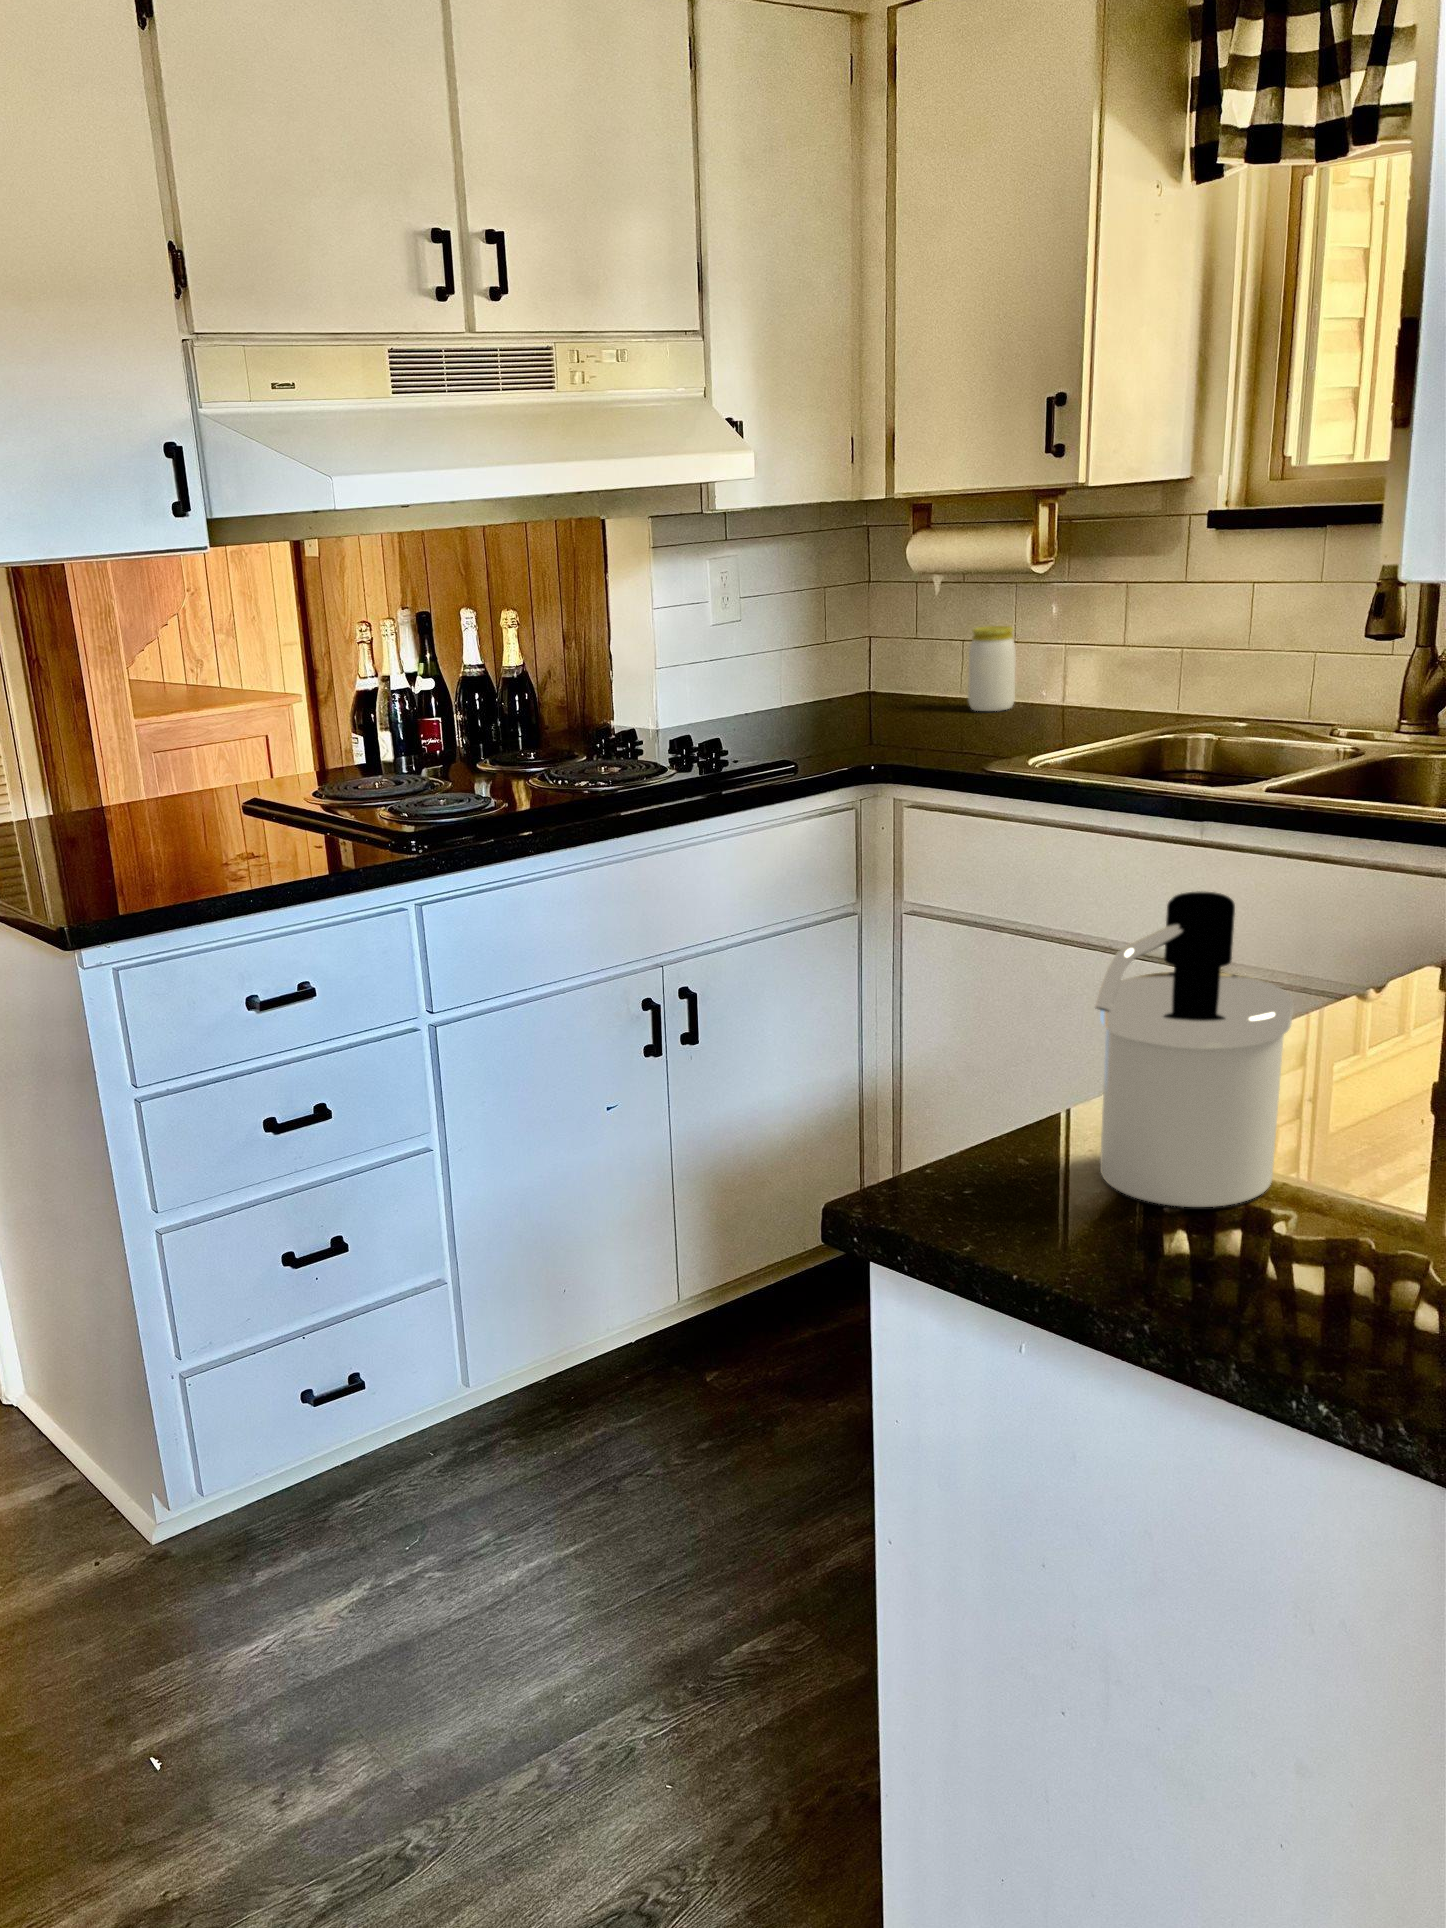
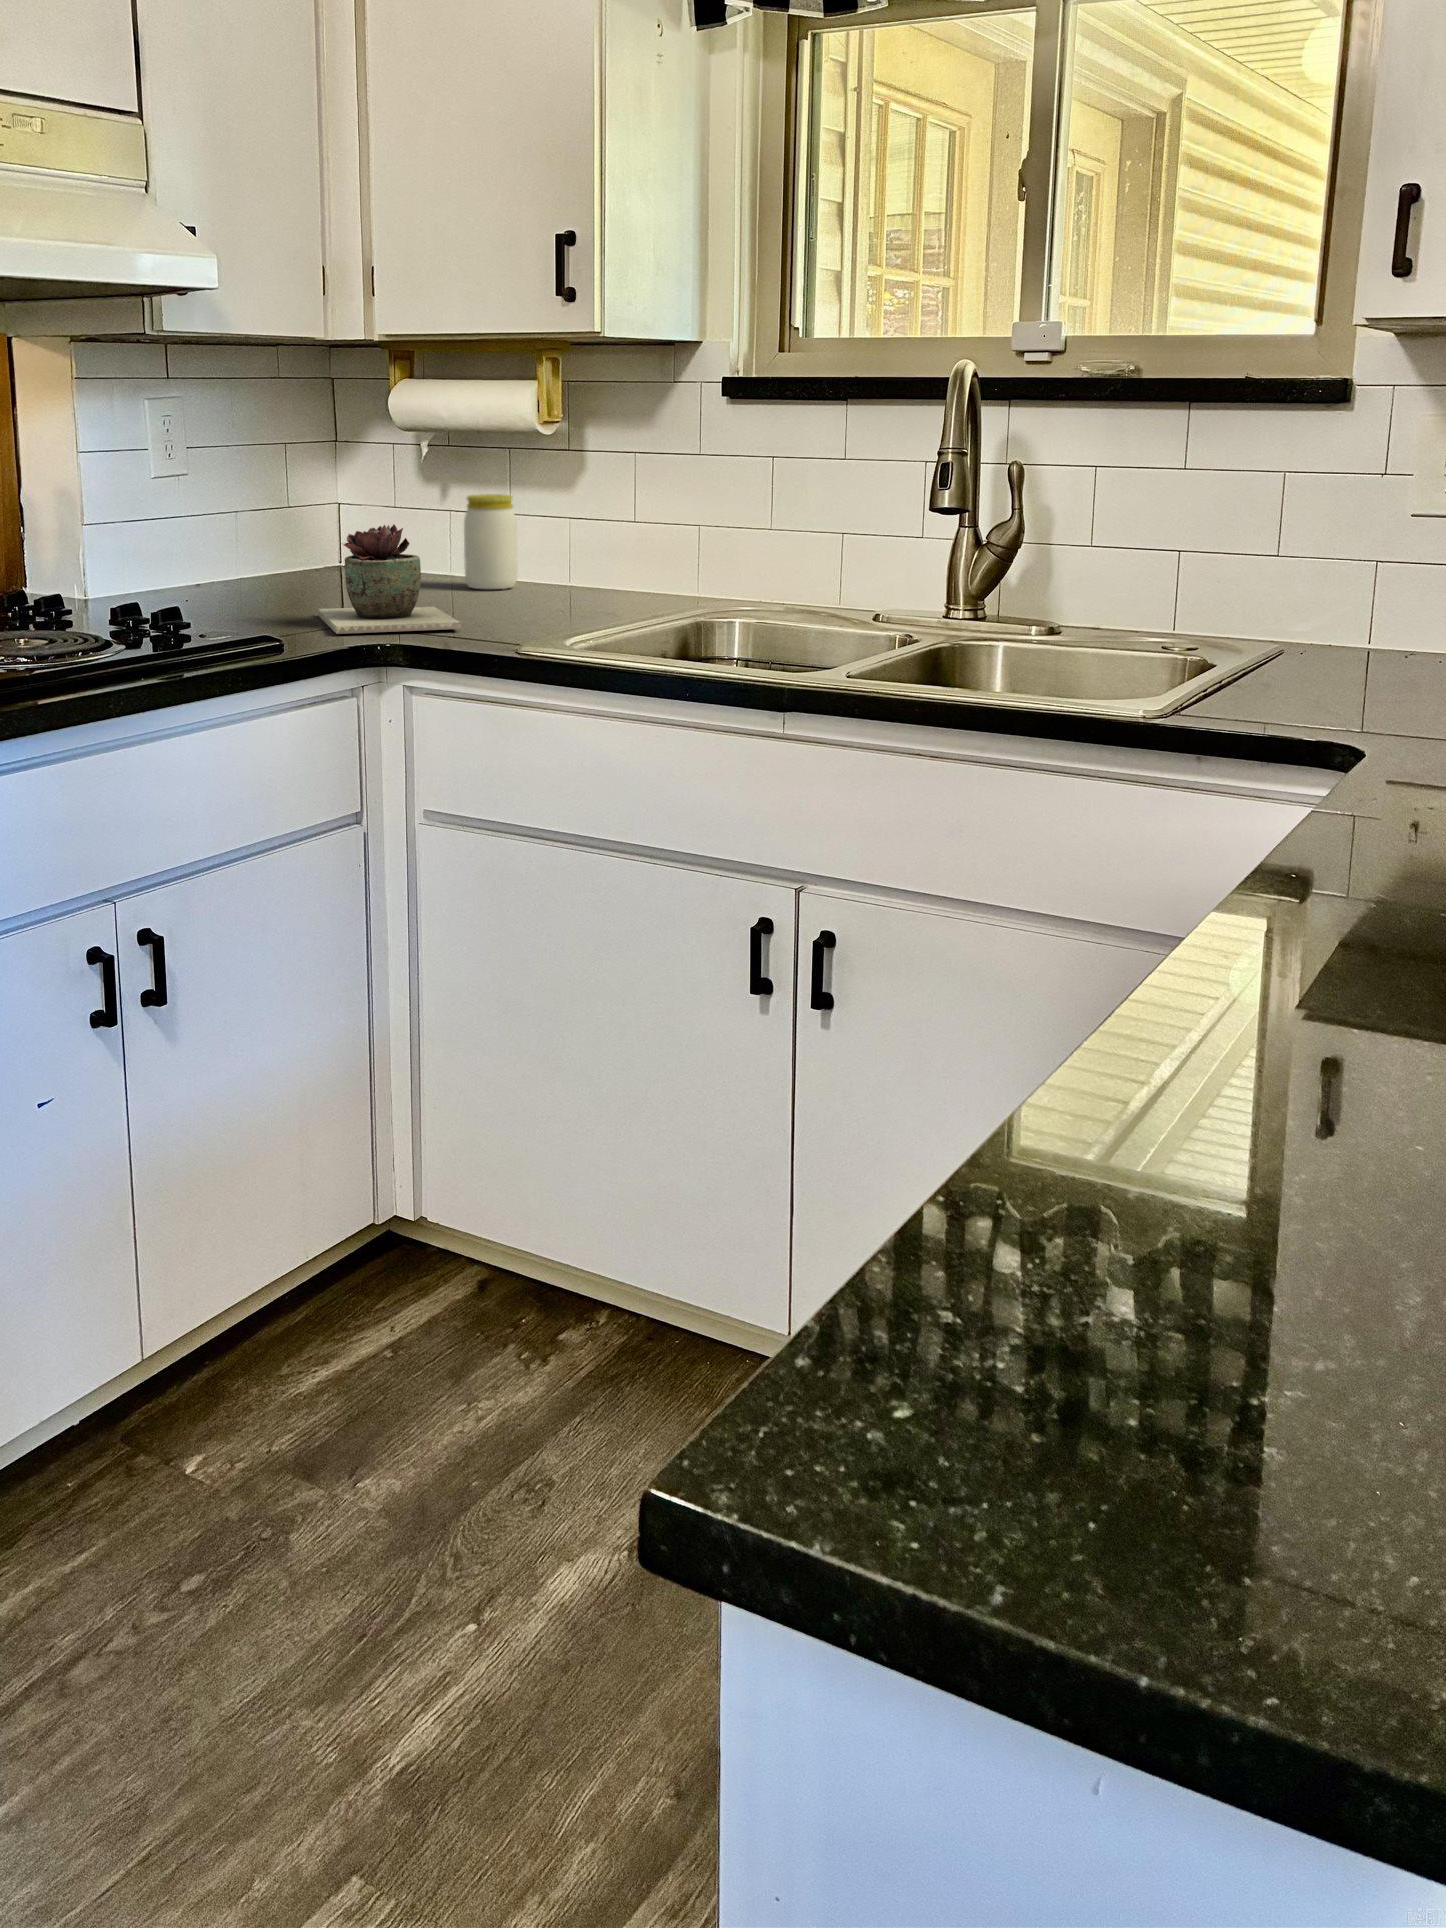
succulent plant: none [835,663,946,757] -> present [319,524,460,634]
soap dispenser: present [1095,891,1293,1207] -> none [1059,774,1403,1344]

